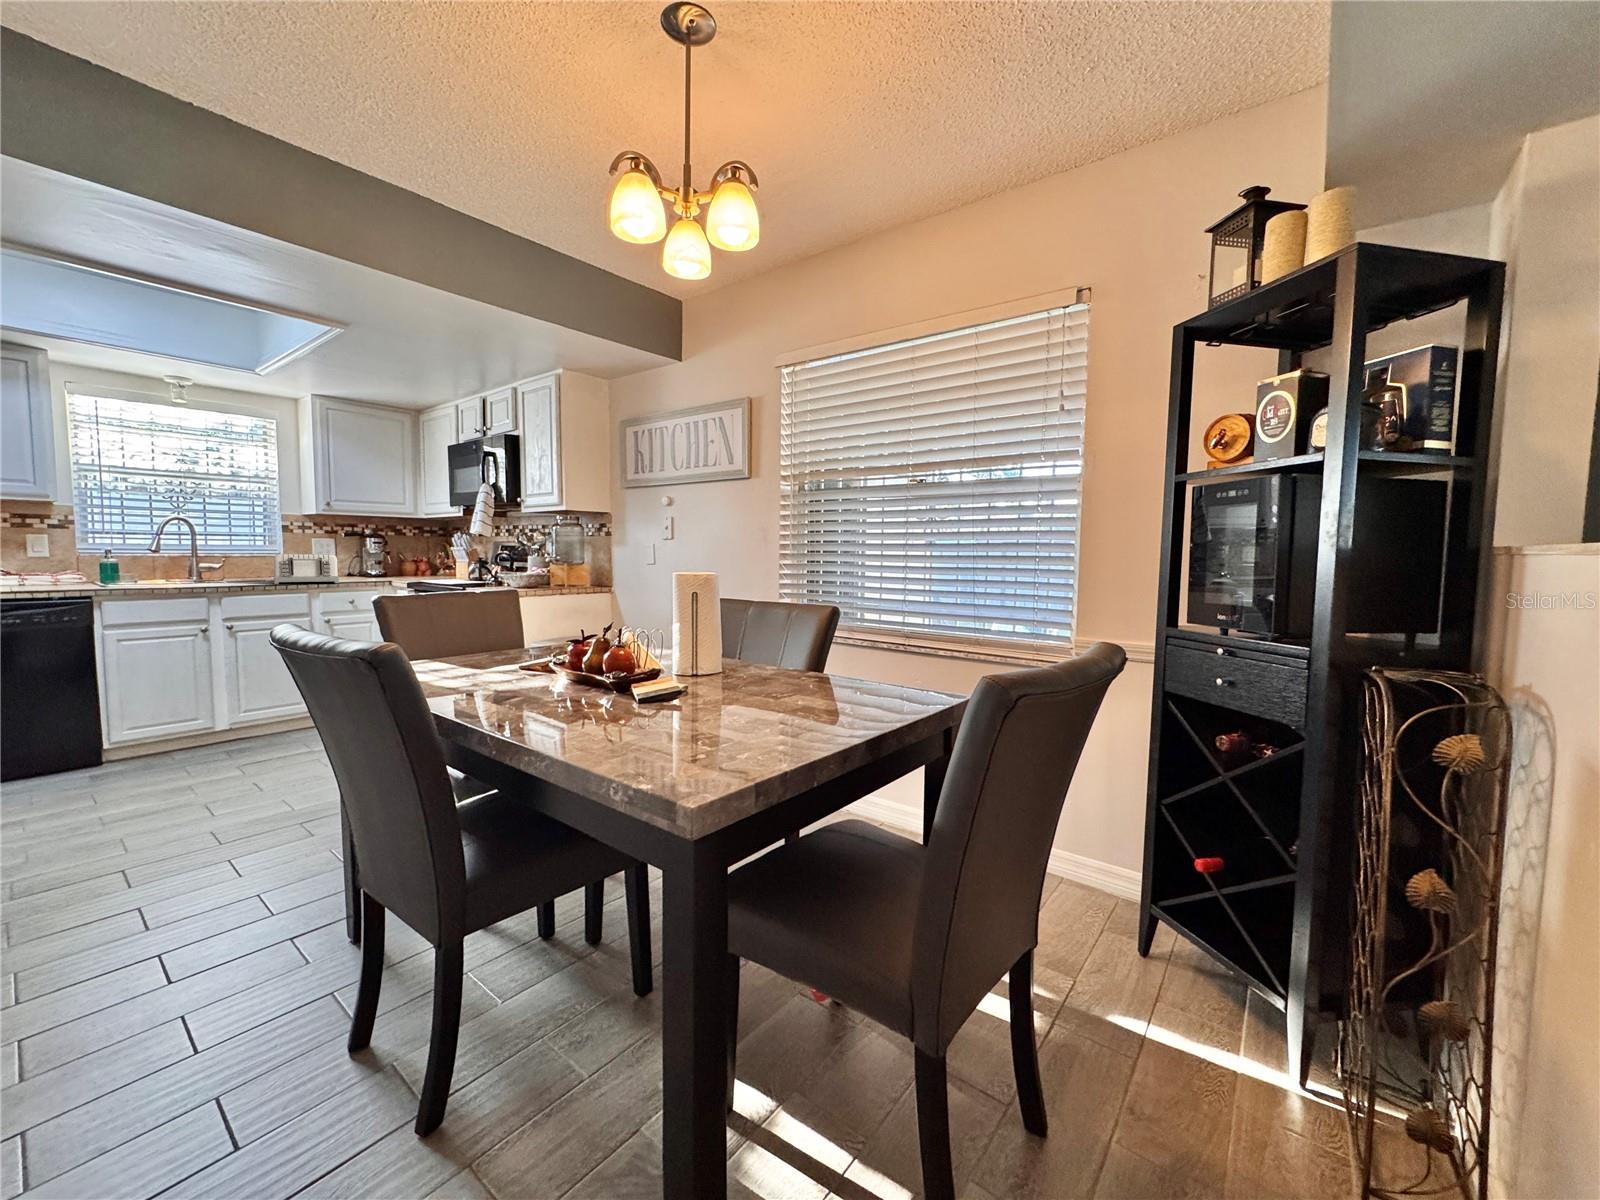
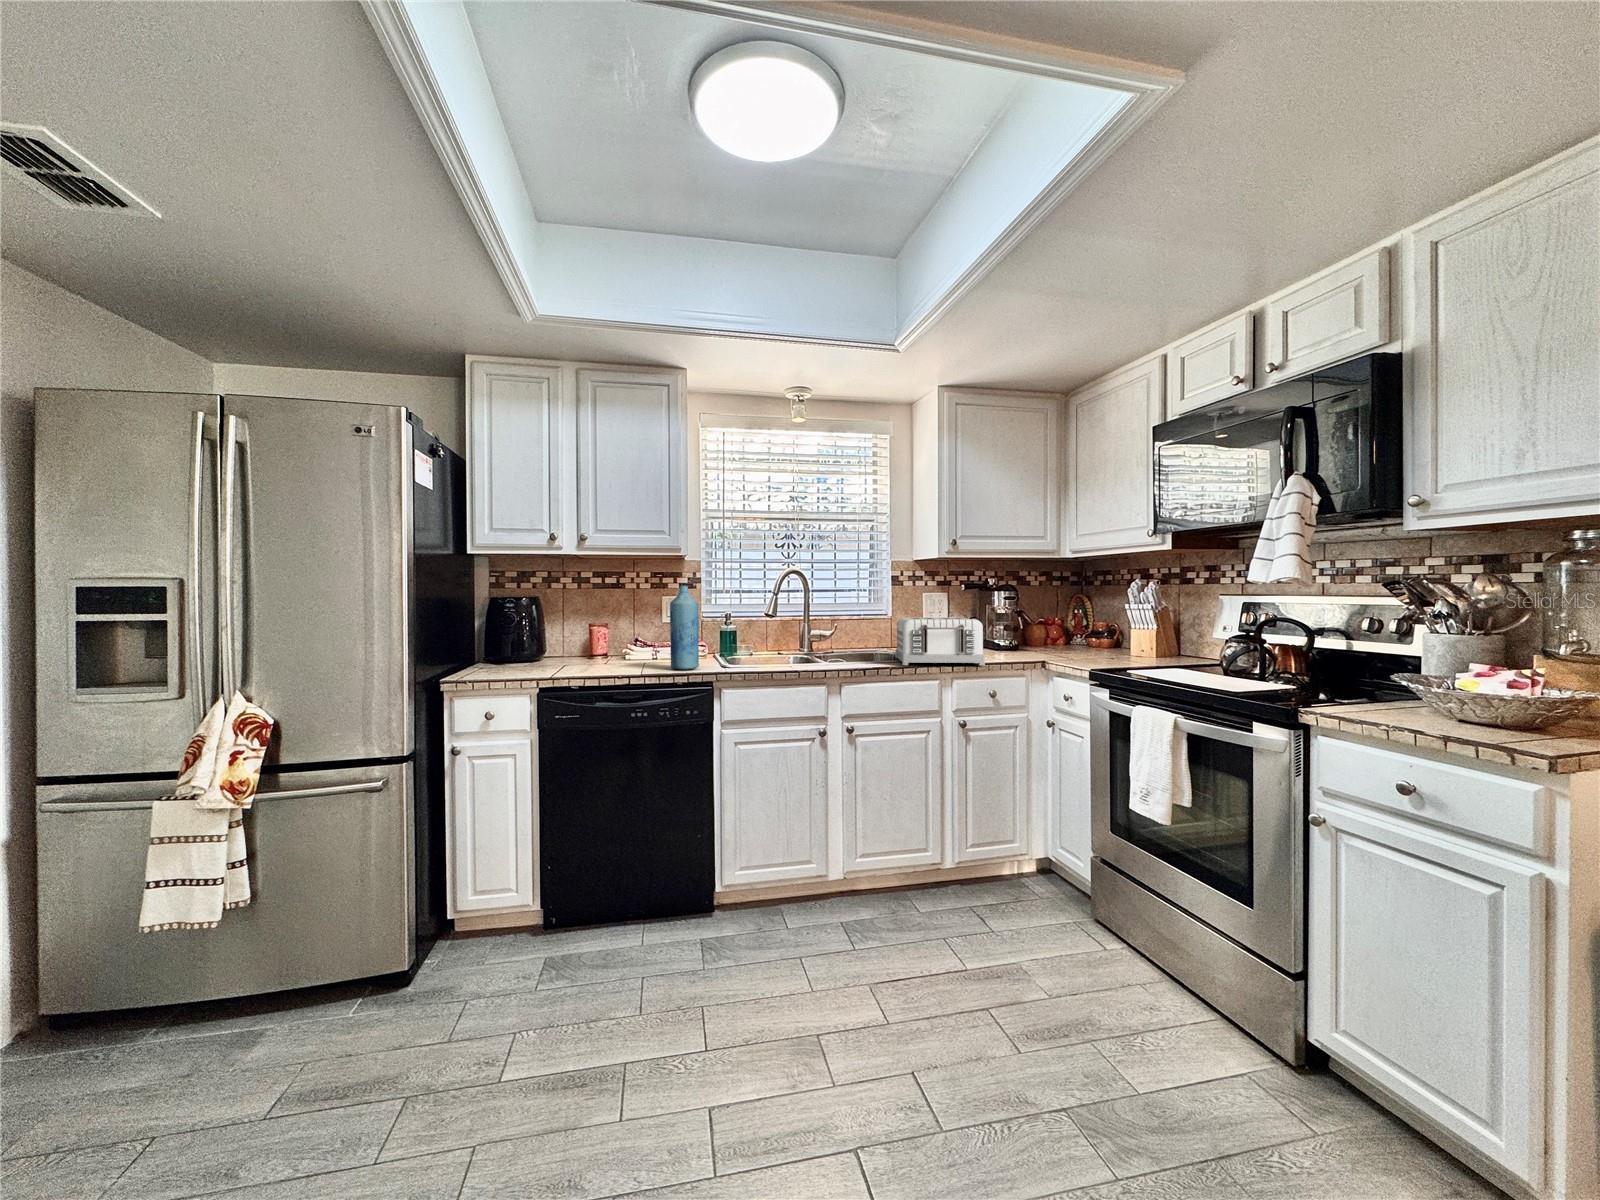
bottle: none [40,526,77,589] -> present [670,586,699,669]

